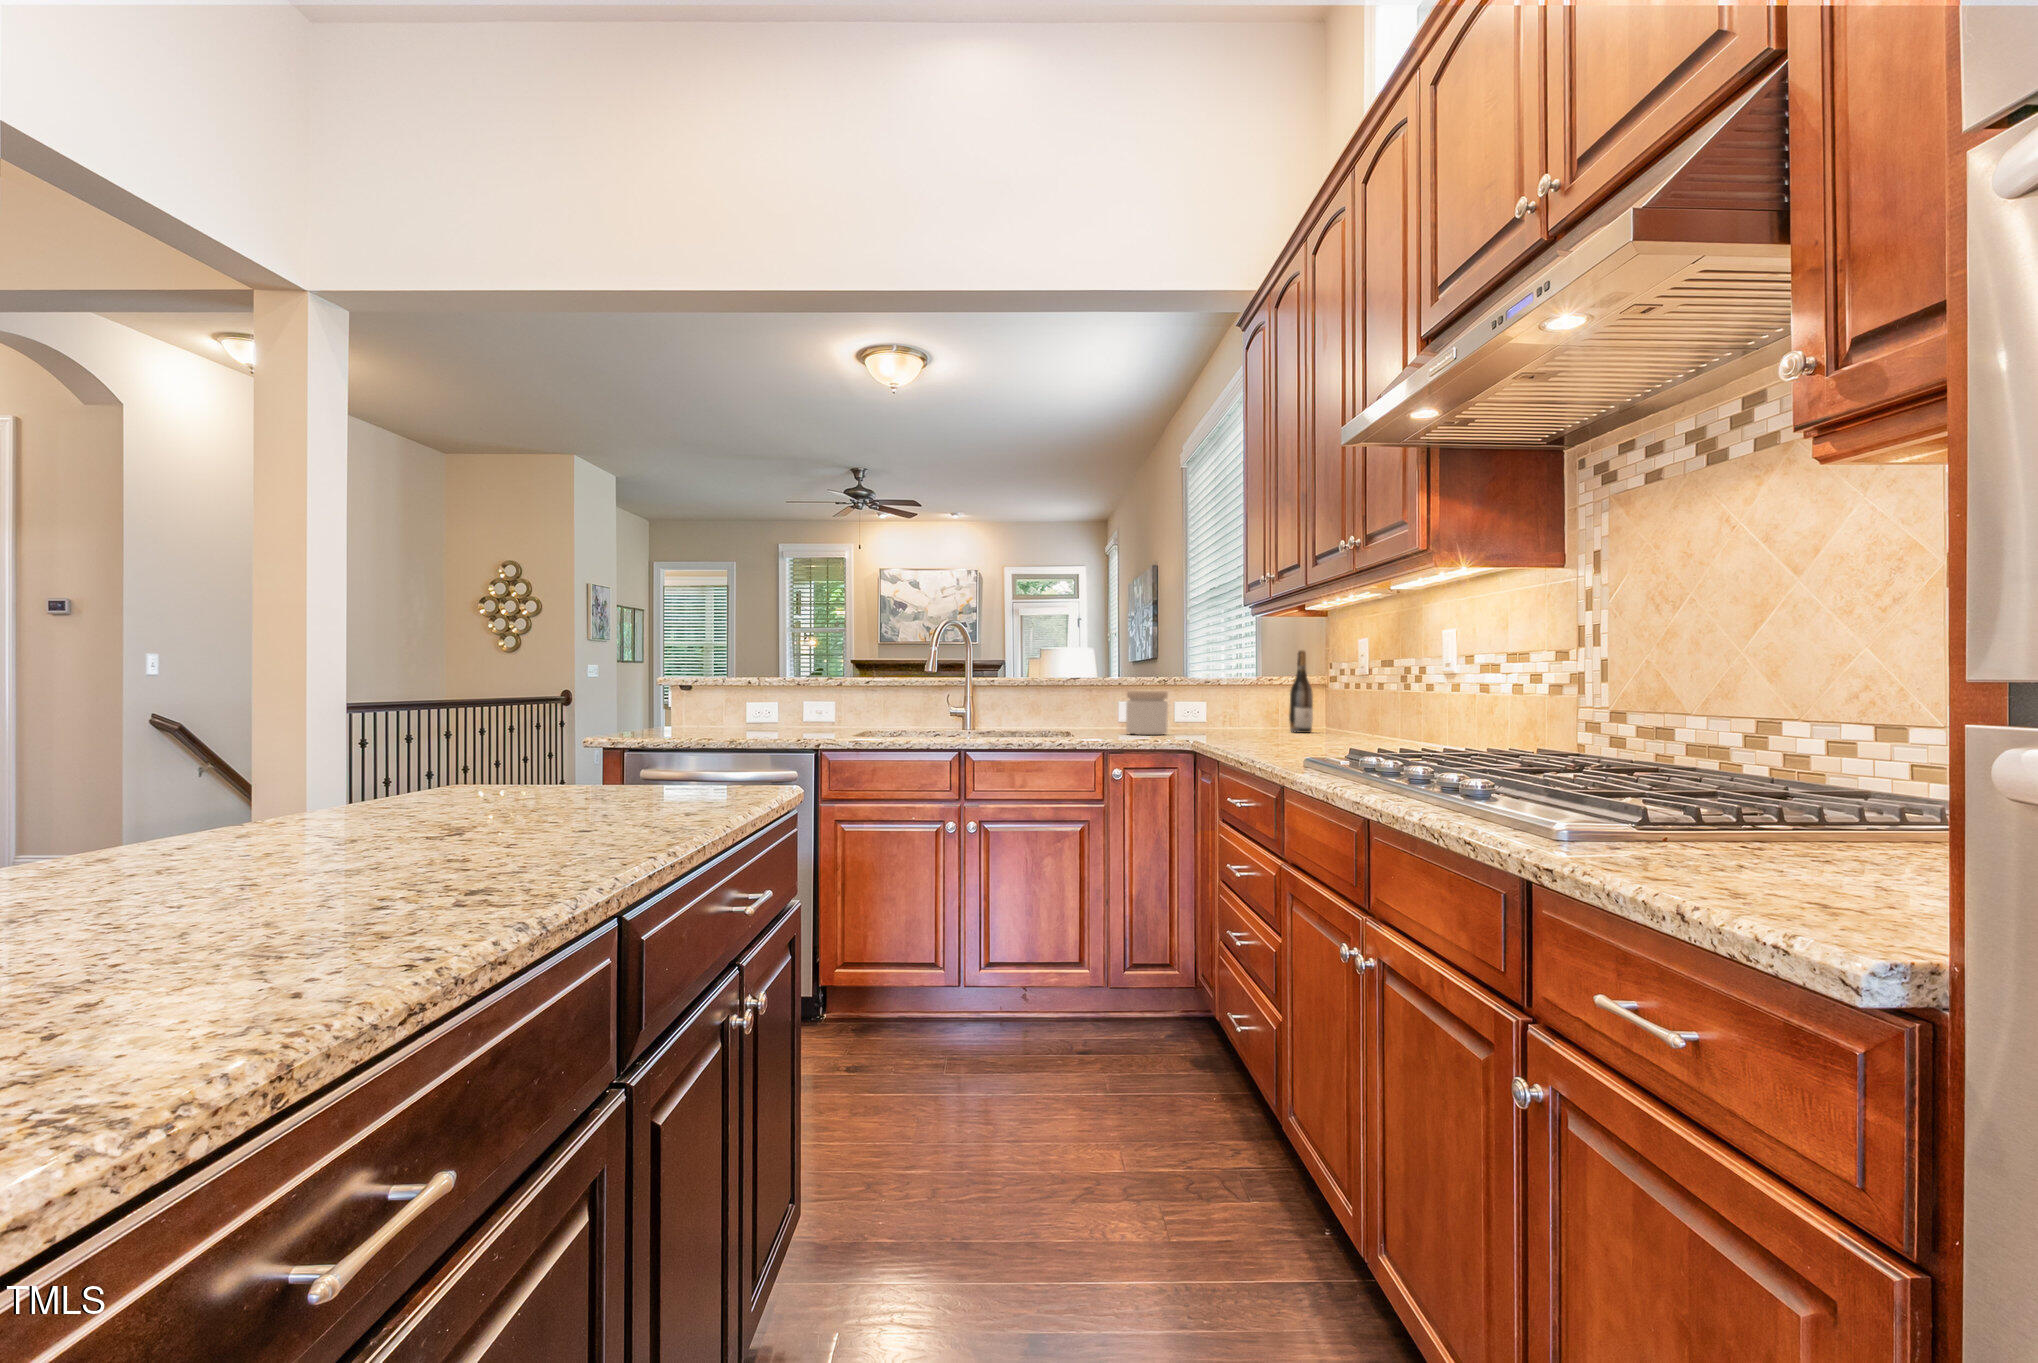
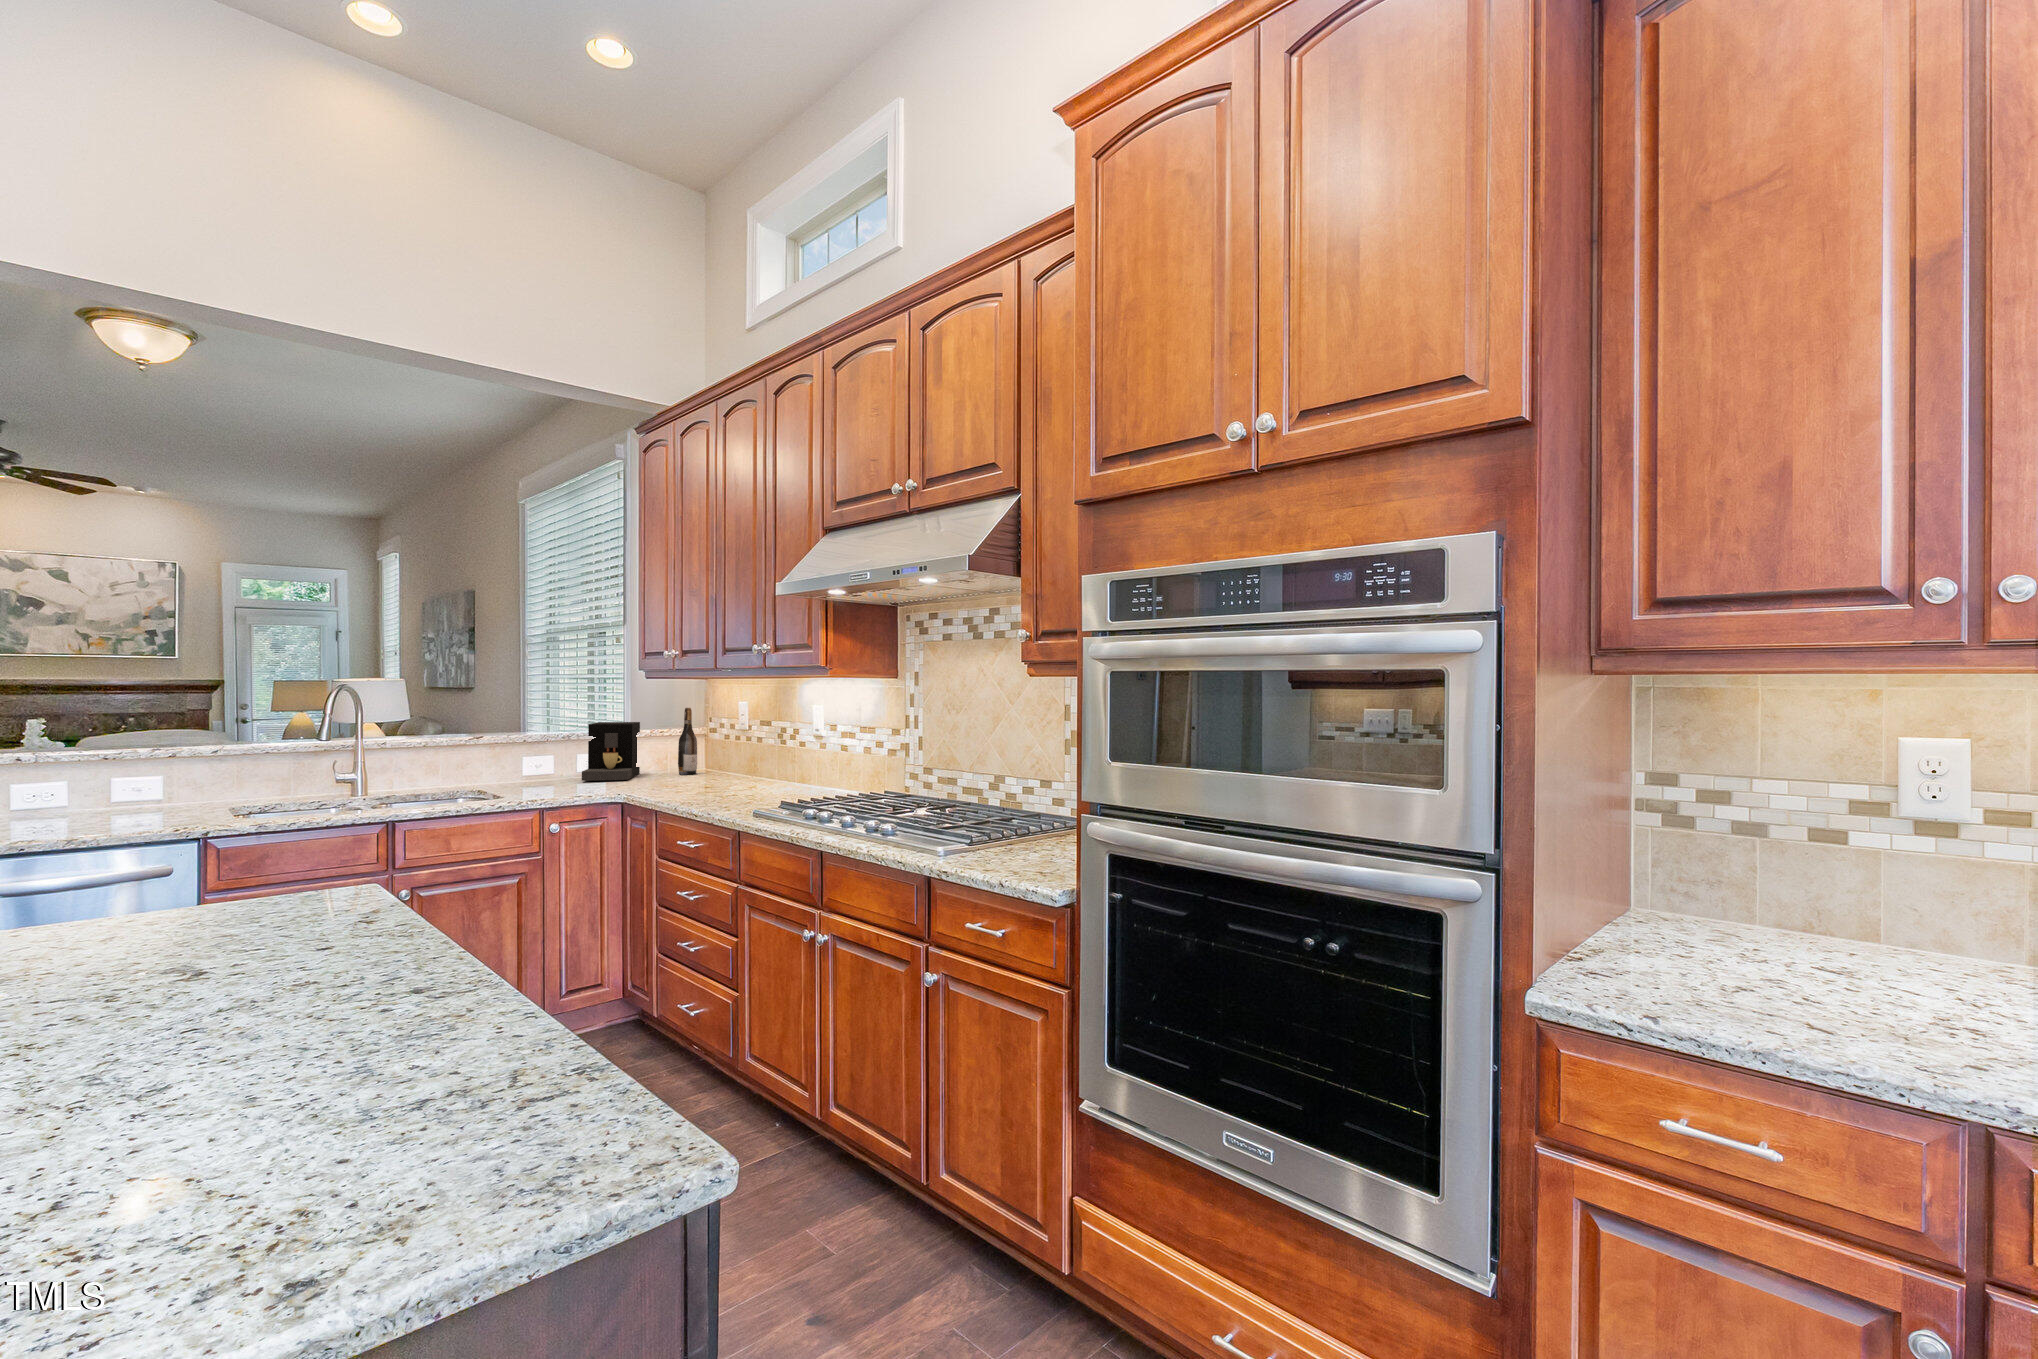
coffee maker: none [1176,668,1251,732] -> present [582,722,640,781]
jar: present [1126,691,1168,735] -> none [542,749,582,789]

